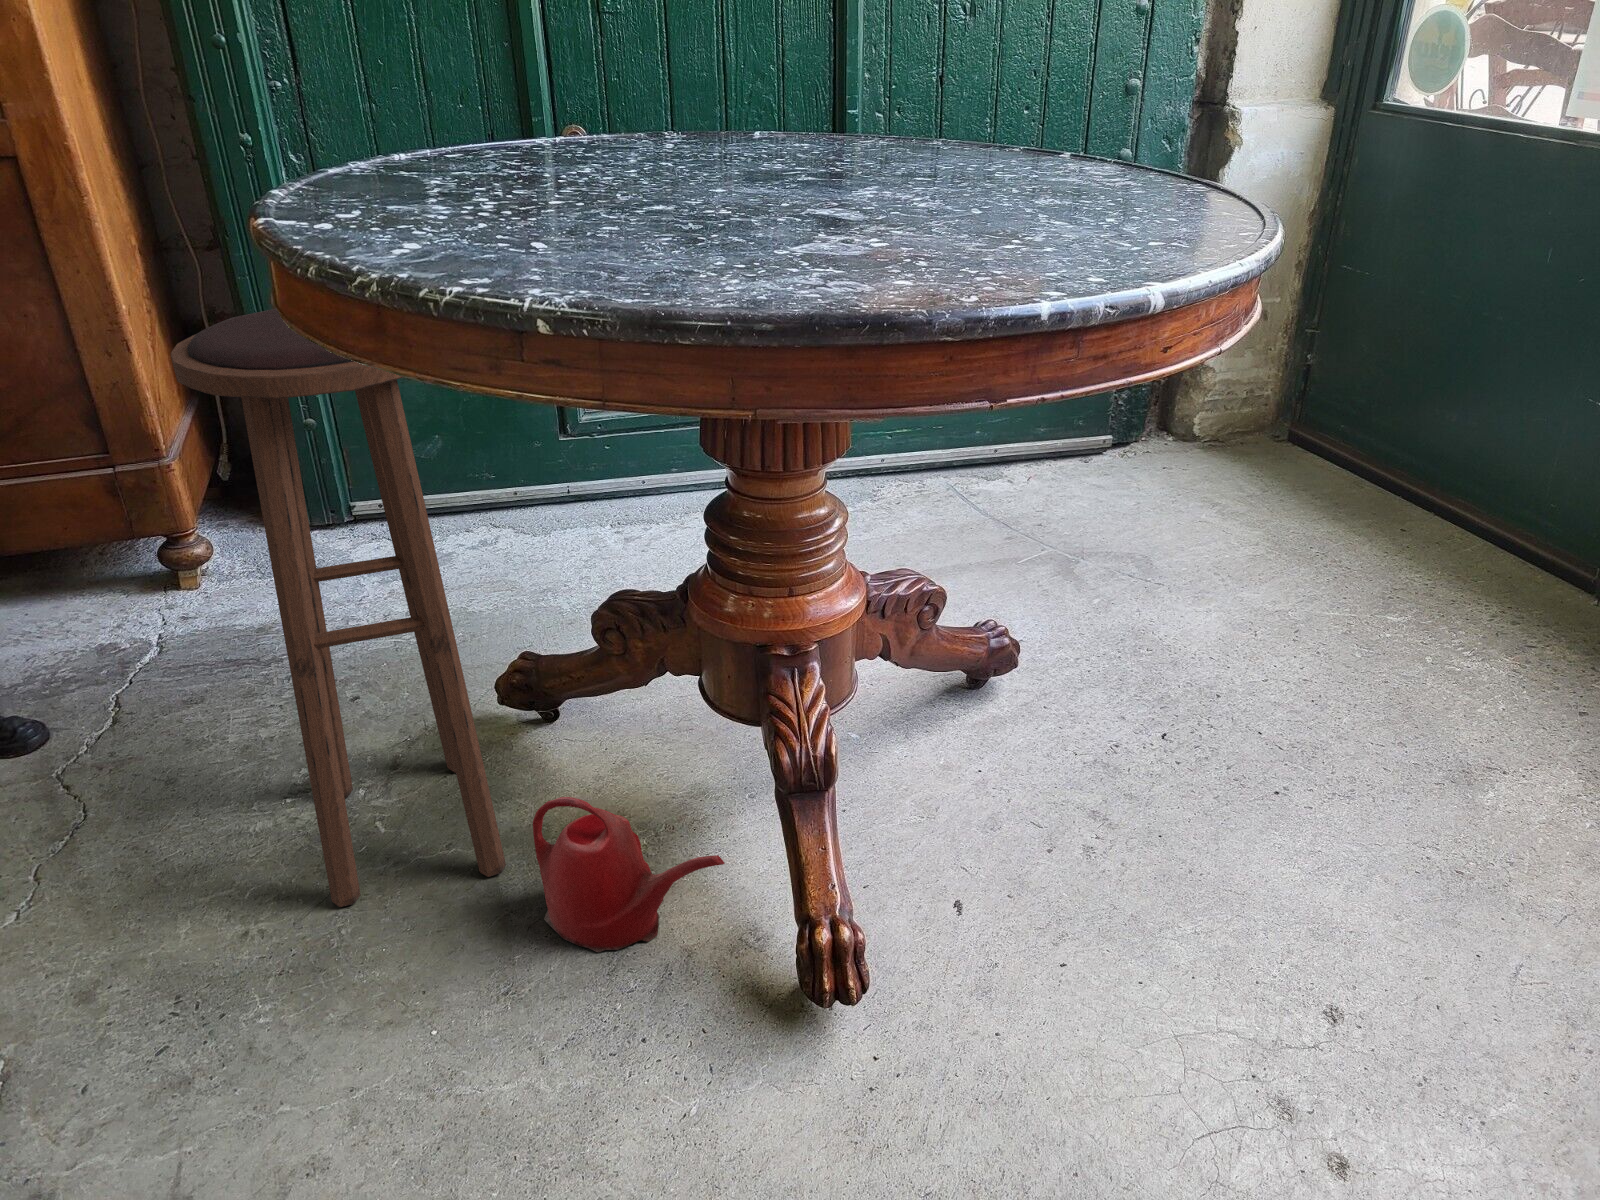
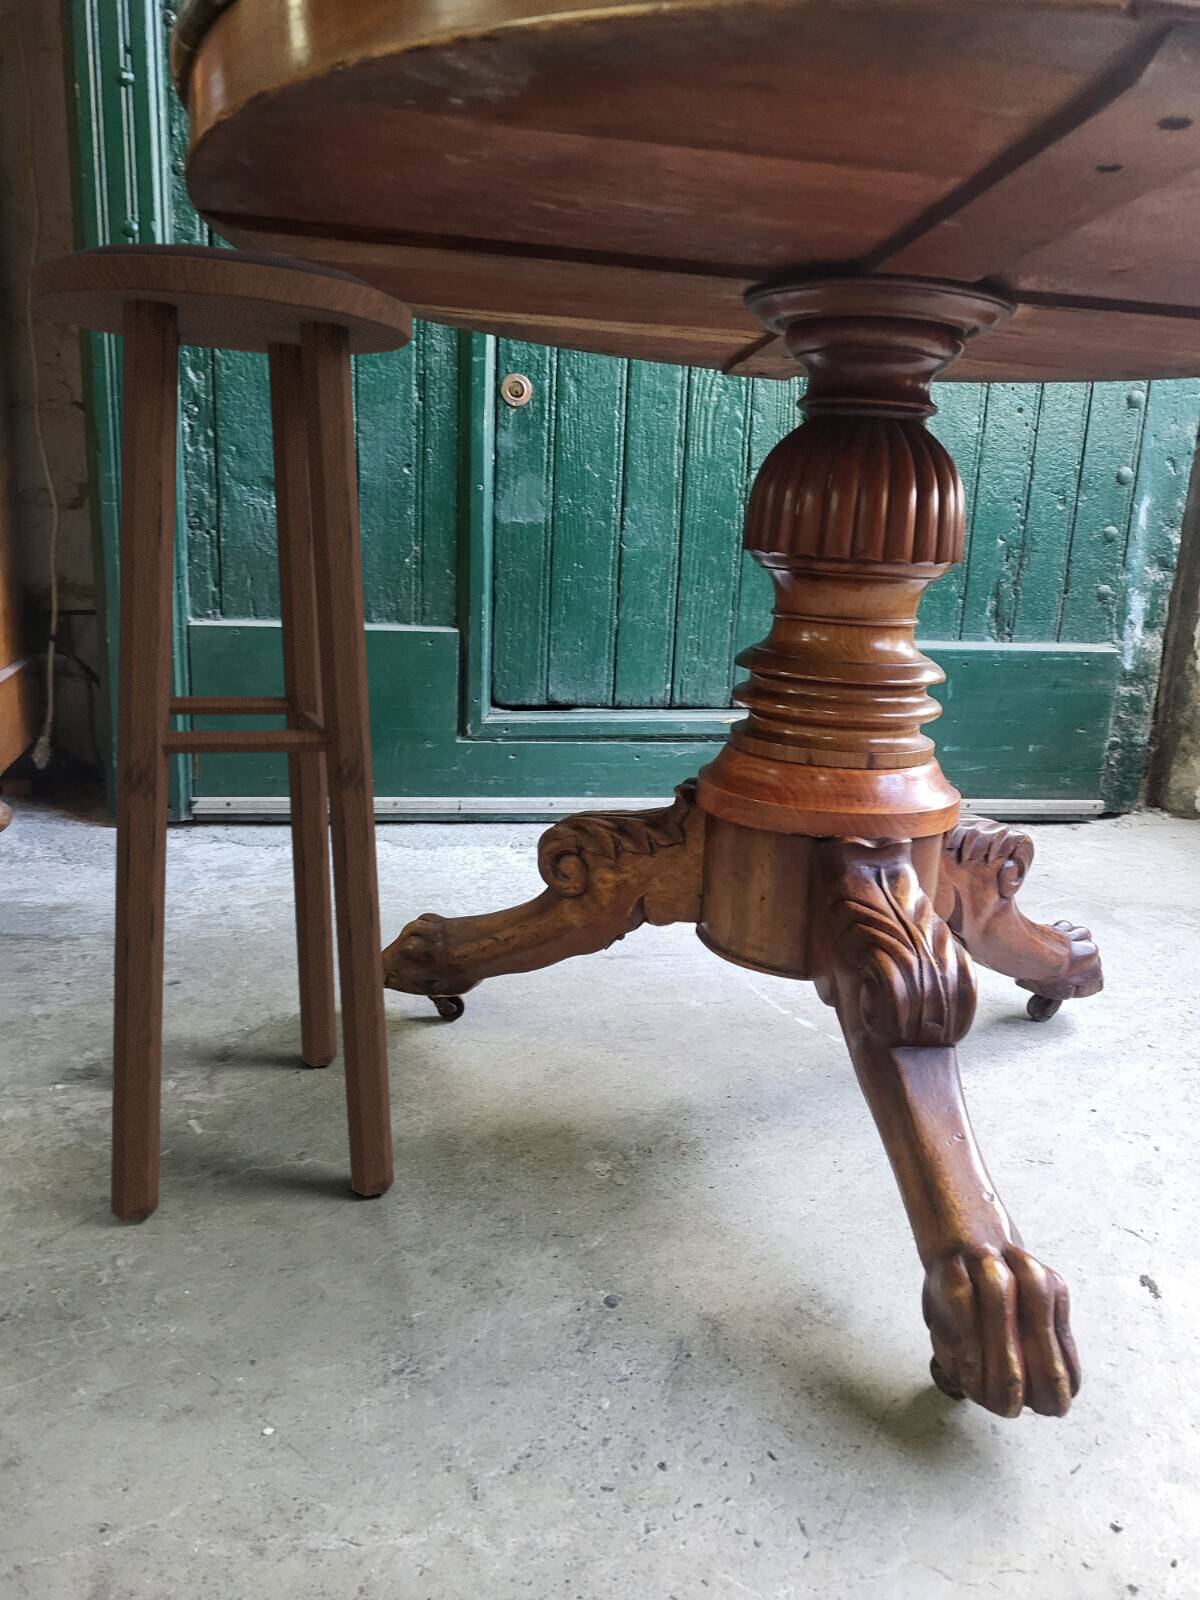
watering can: present [533,797,725,952] -> none [457,1033,804,1316]

